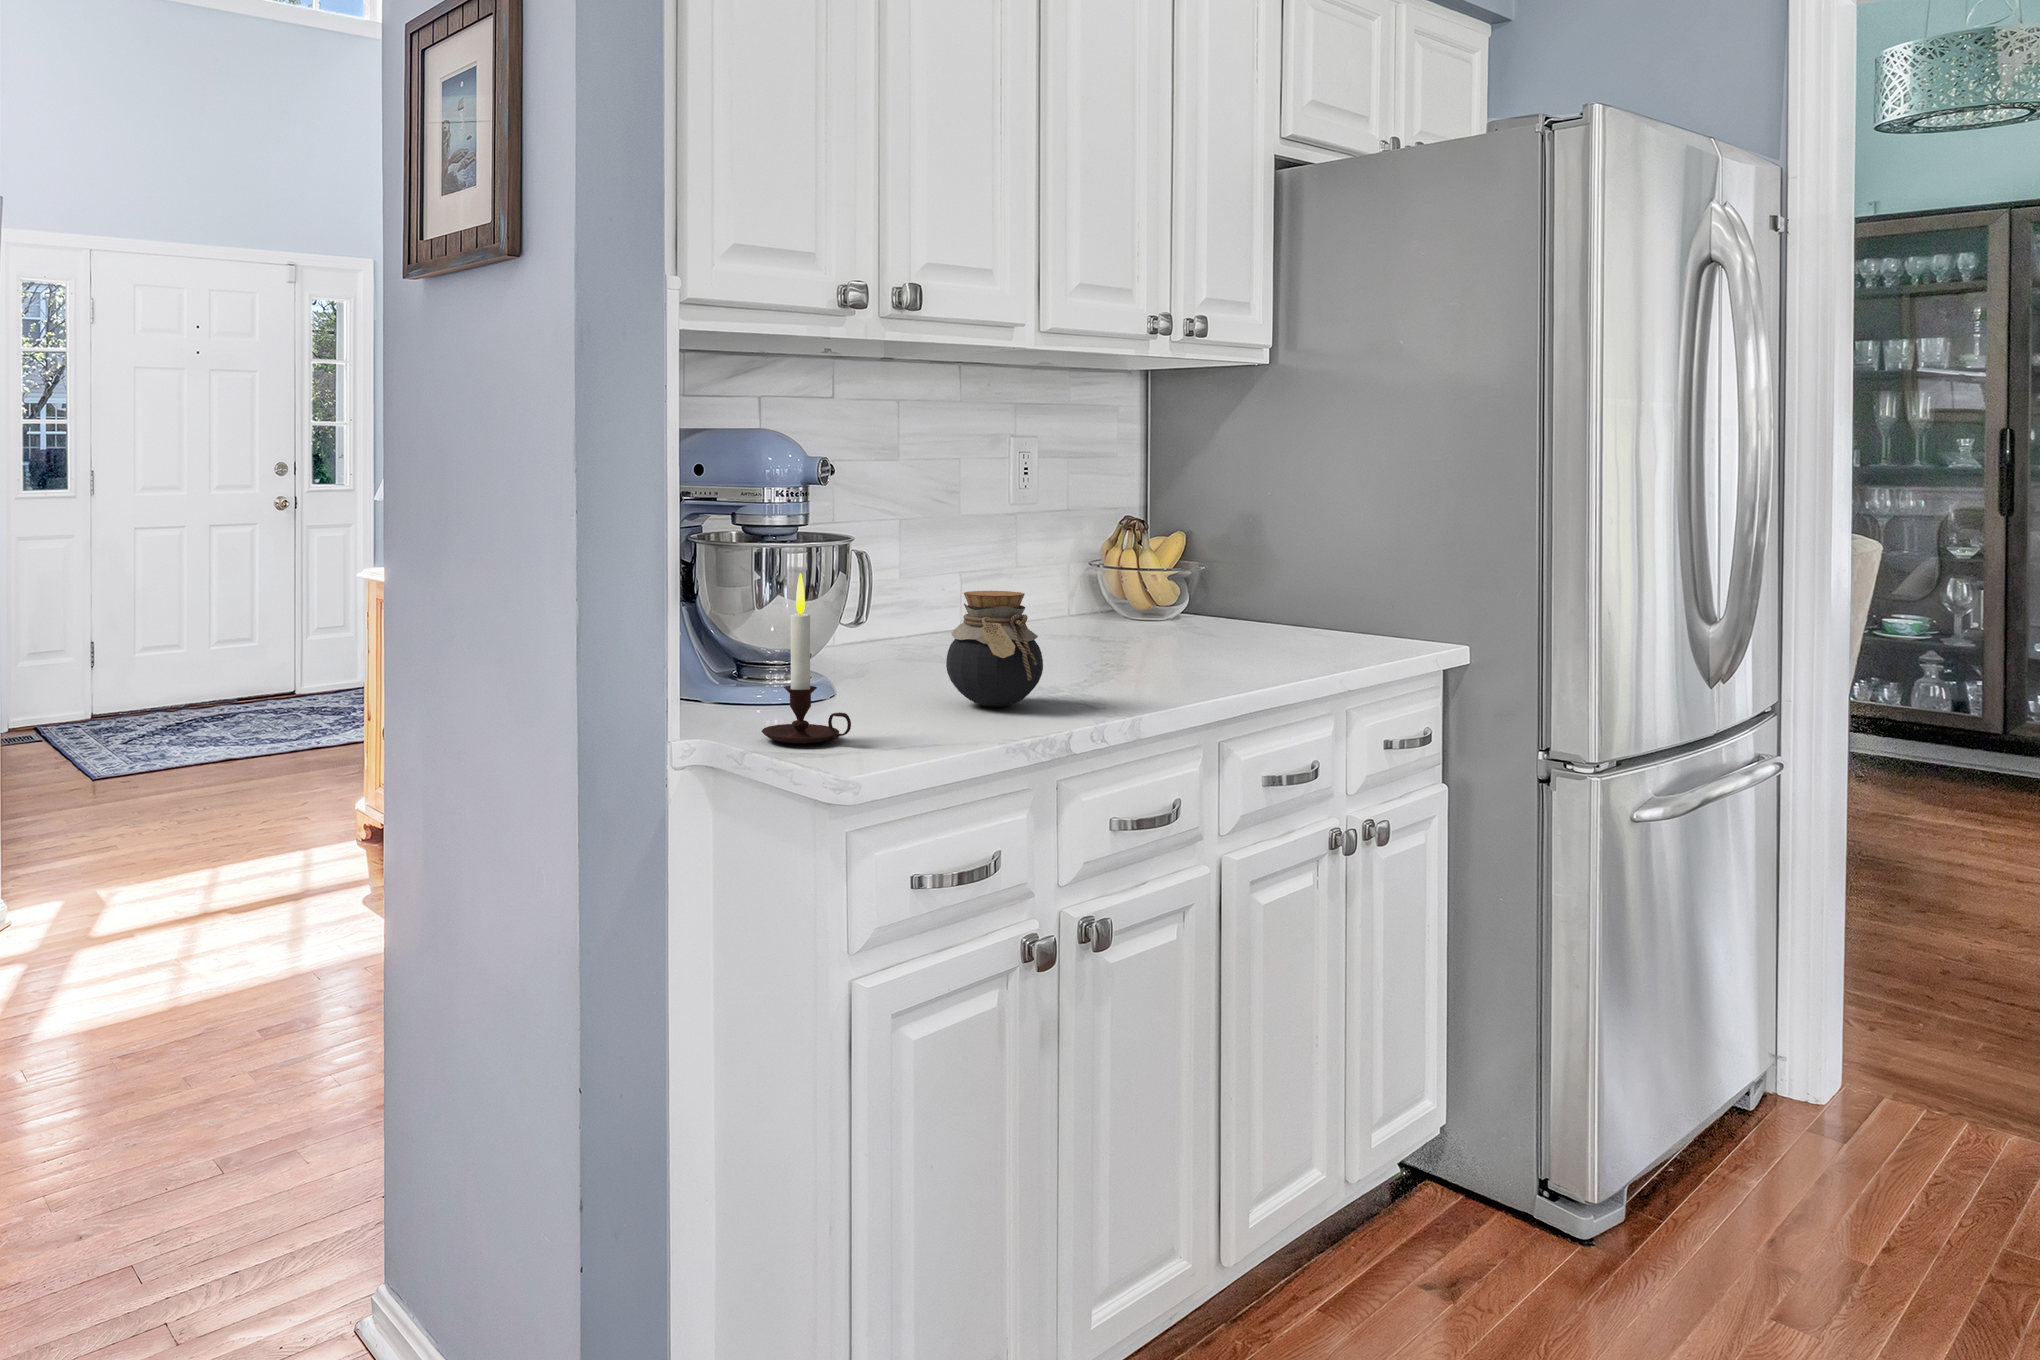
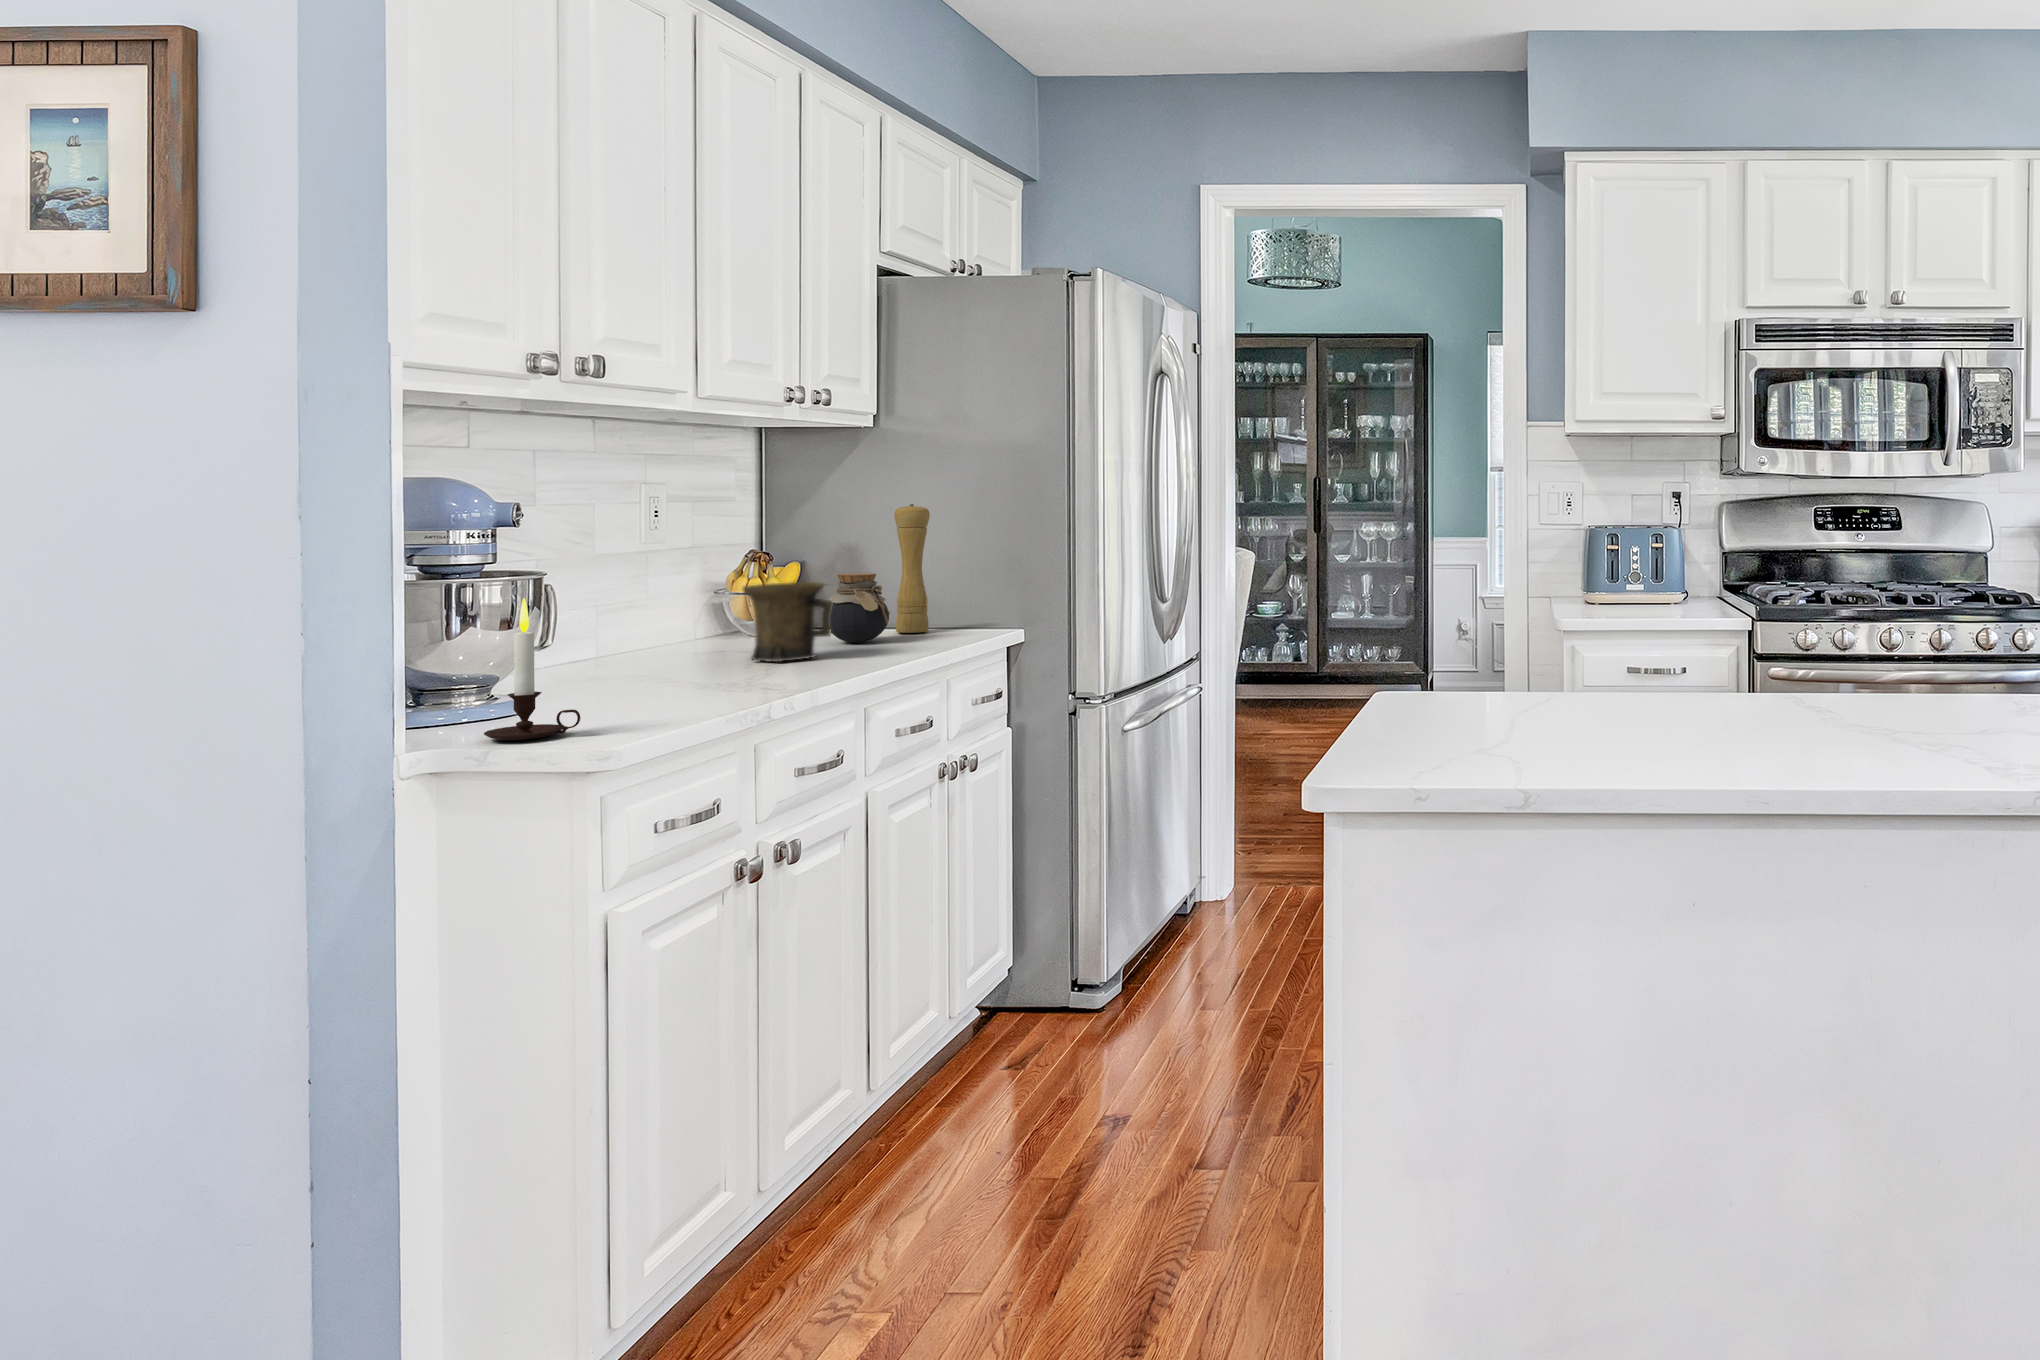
pepper mill: none [1291,465,1337,638] -> present [894,504,930,633]
mug: none [1090,564,1193,665] -> present [743,582,833,662]
jar: present [946,591,1043,707] -> present [828,573,890,643]

